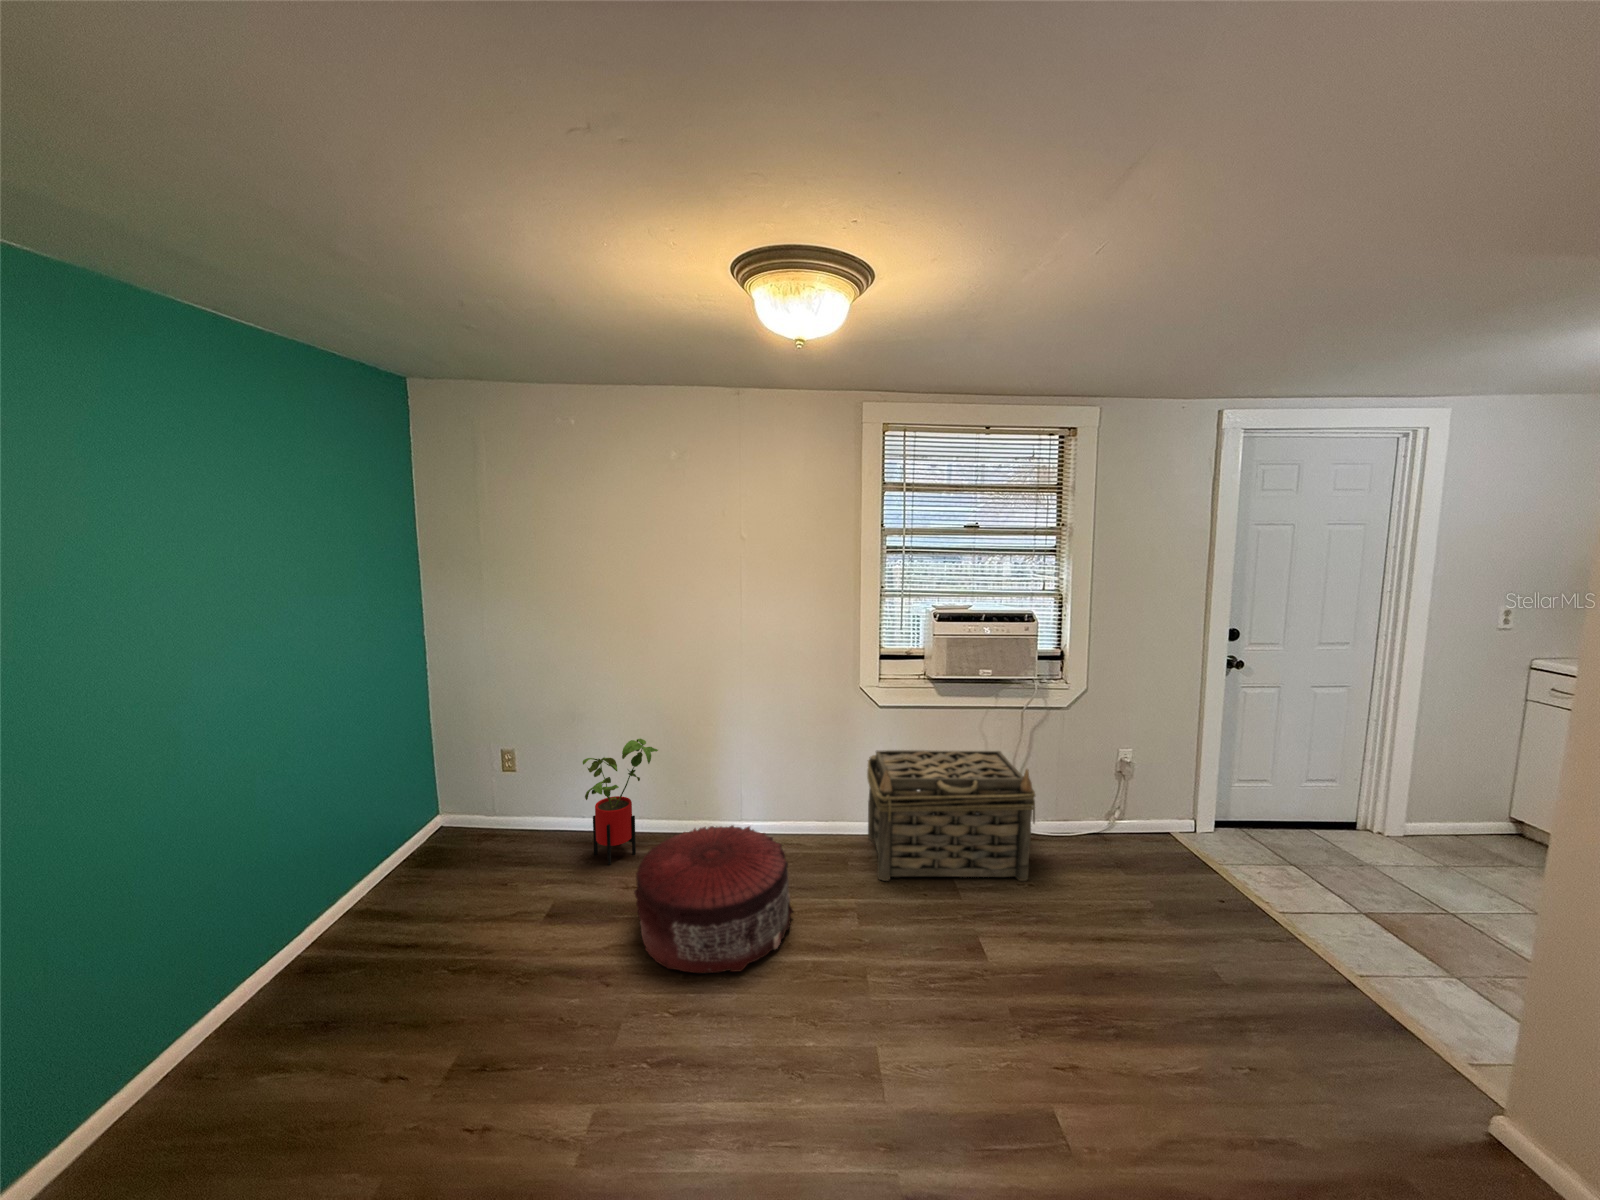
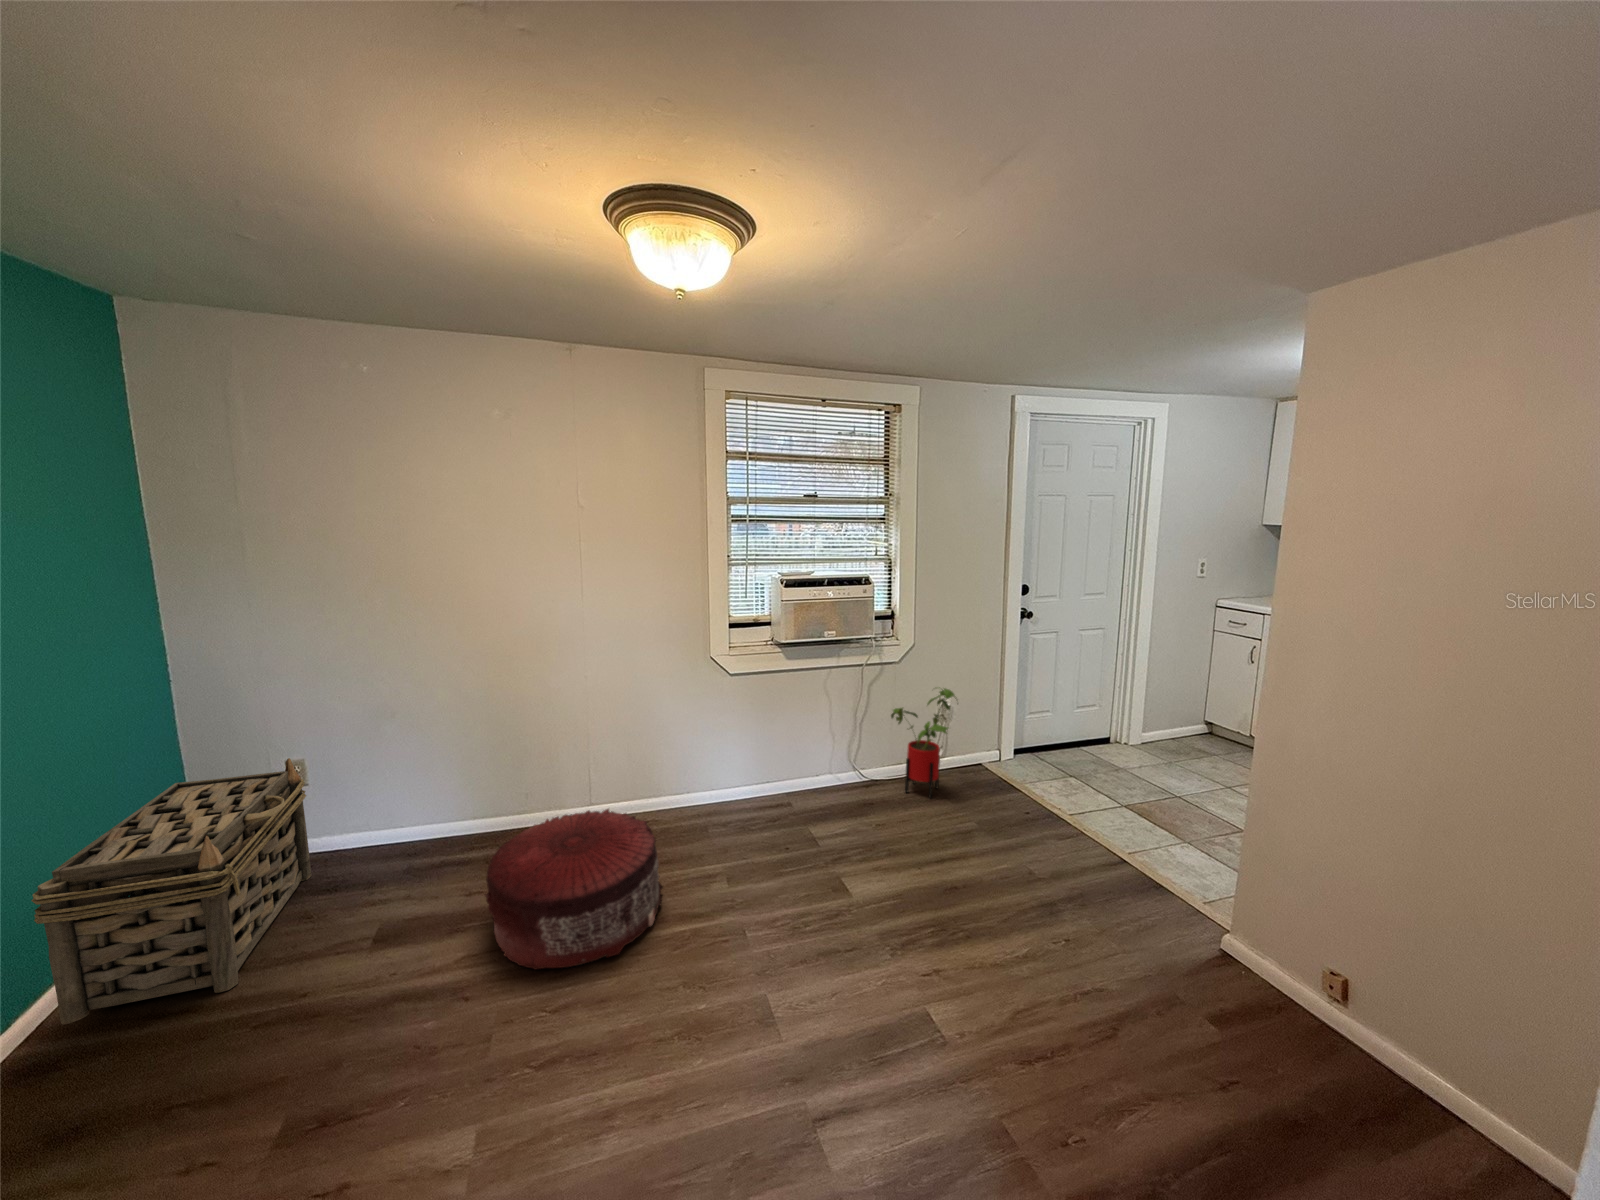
house plant: present [583,739,658,865] -> present [891,688,956,798]
basket: present [867,750,1035,881] -> present [31,758,311,1024]

